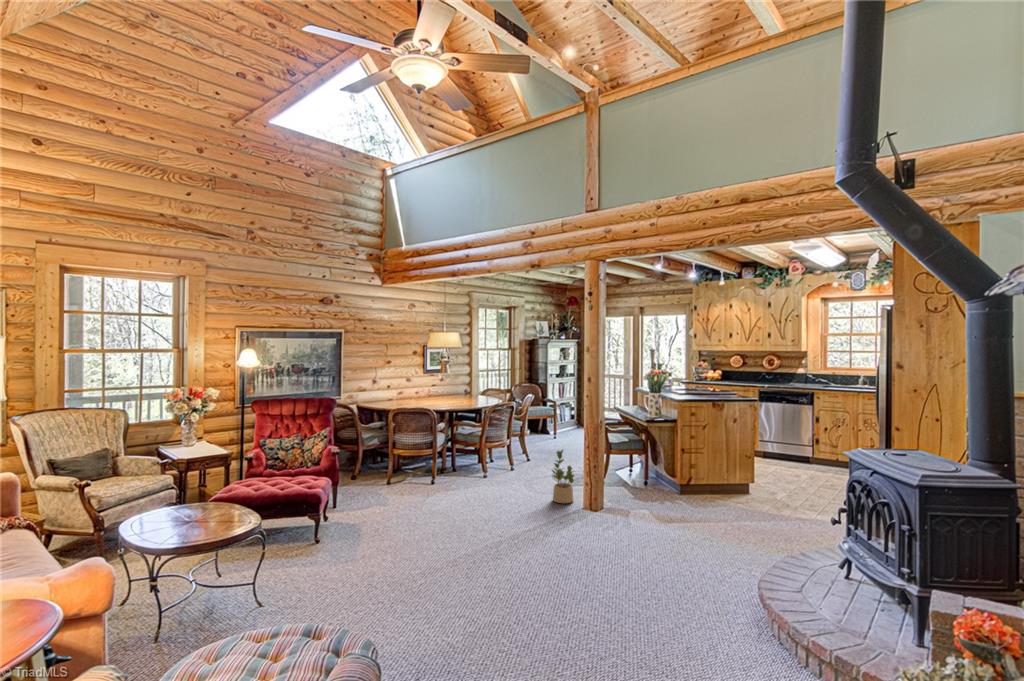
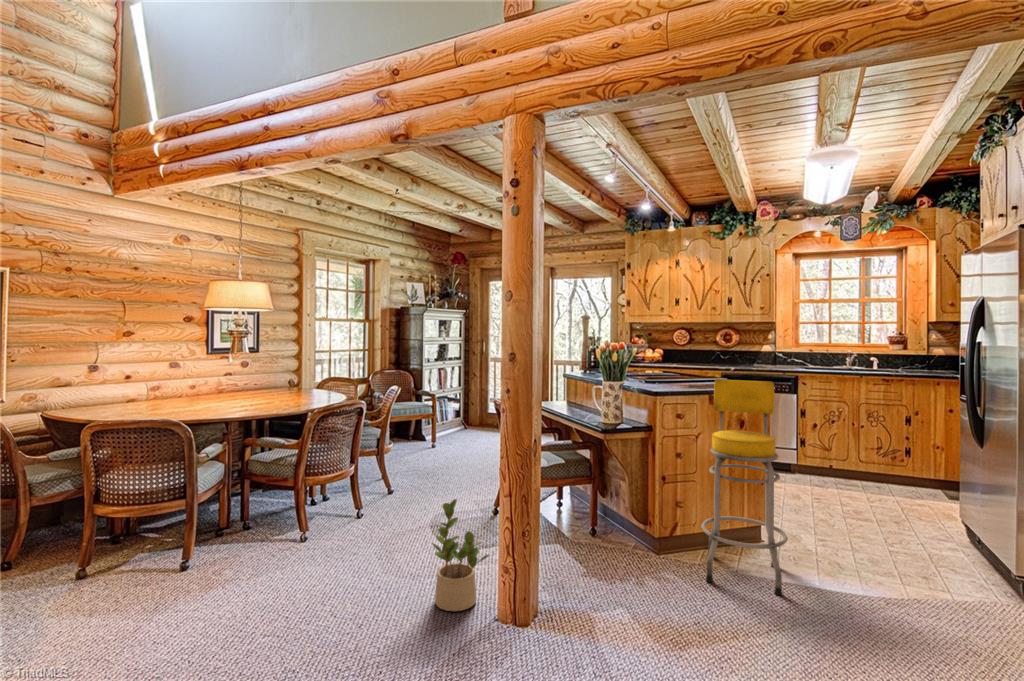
bar stool: none [702,393,751,512] -> present [701,380,788,595]

